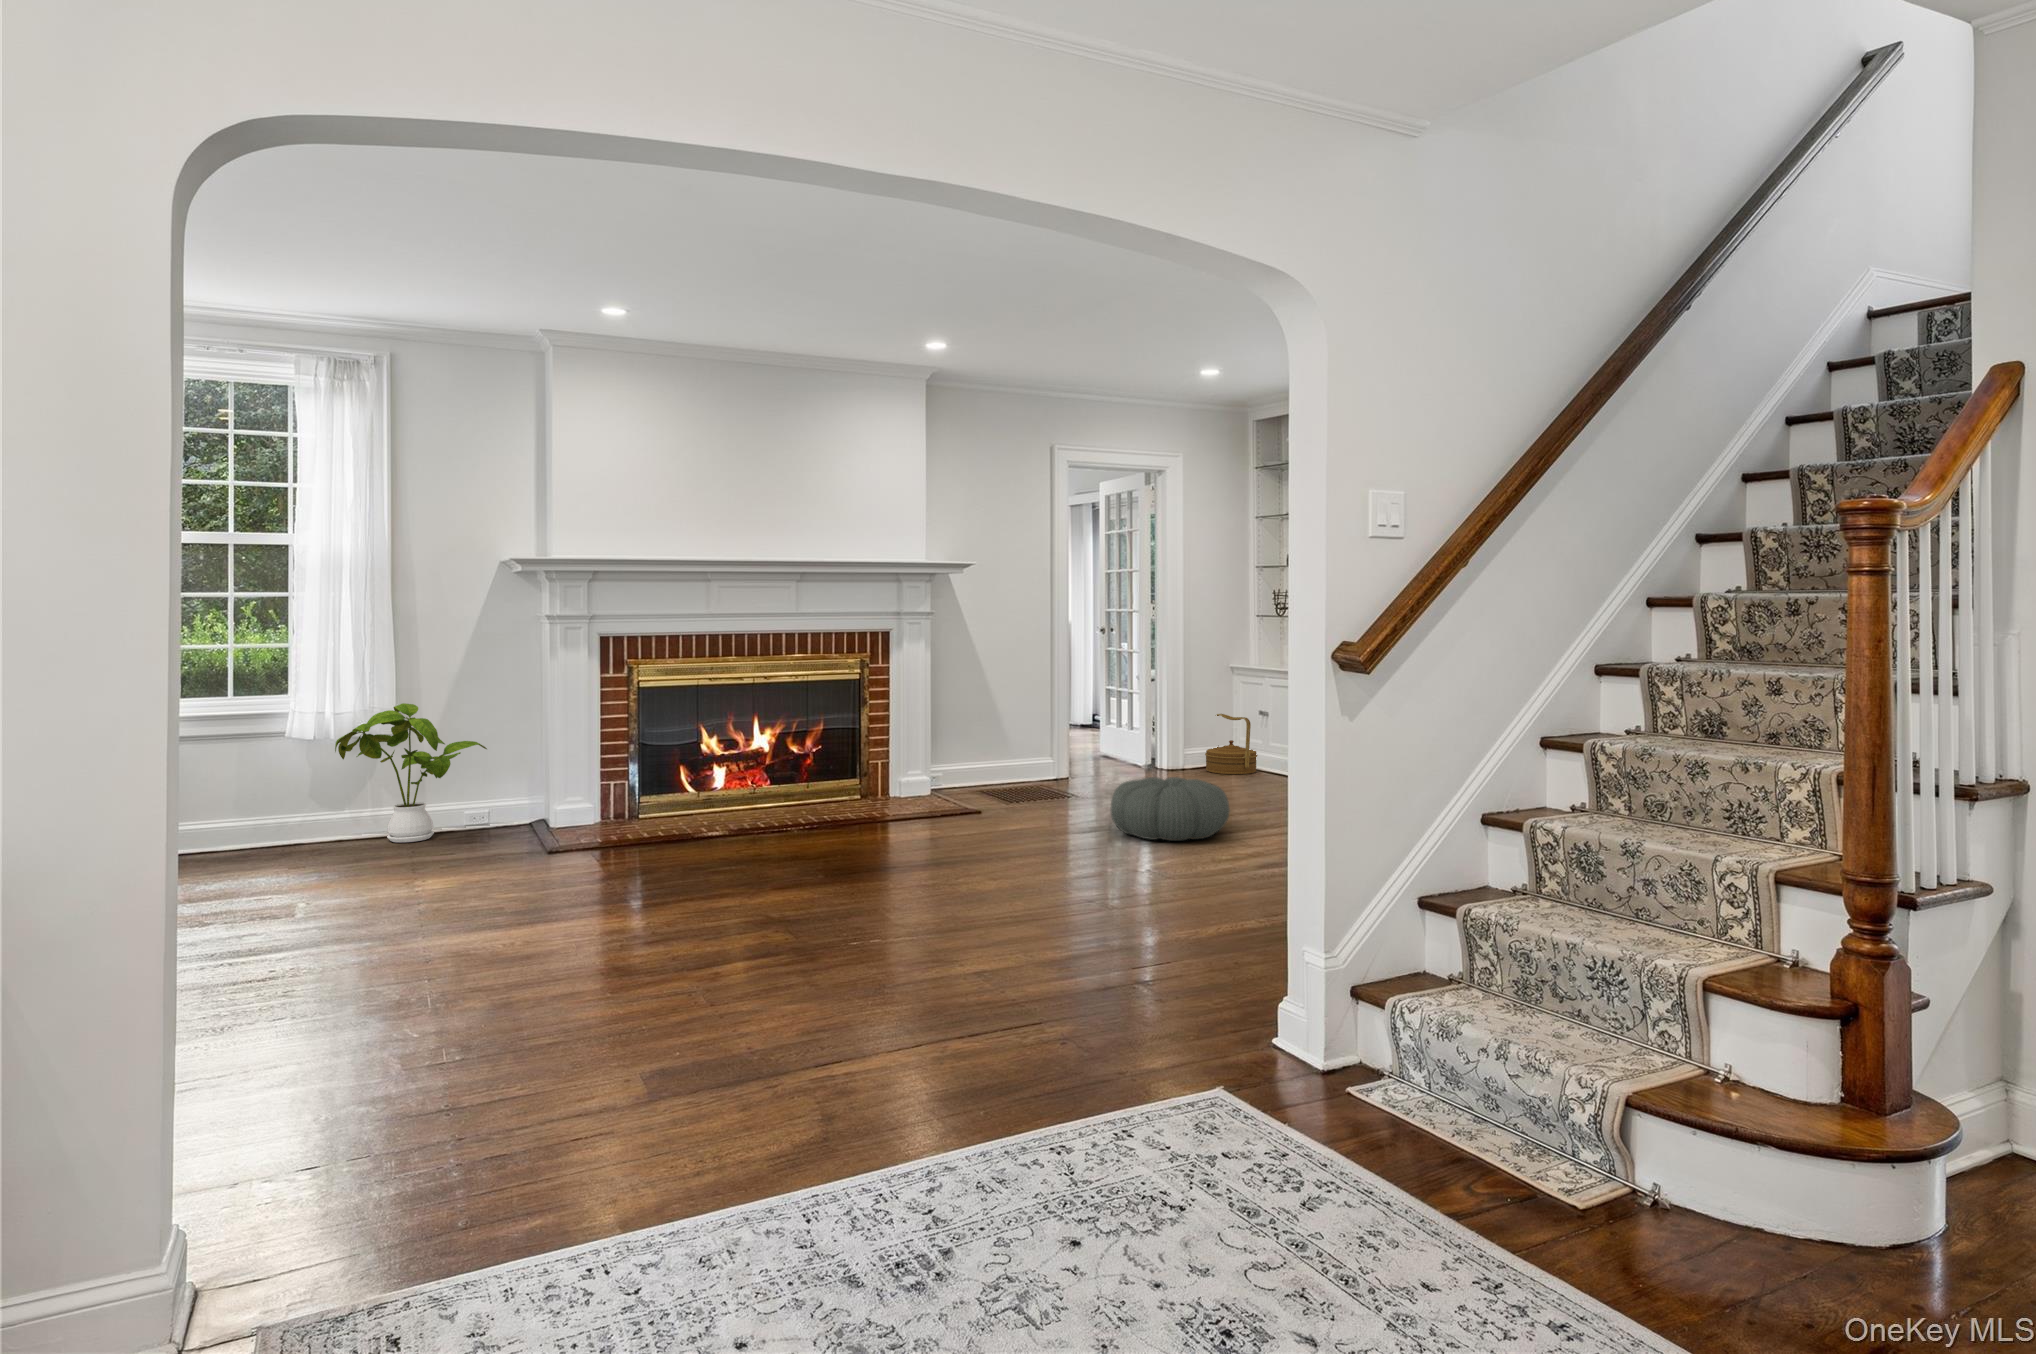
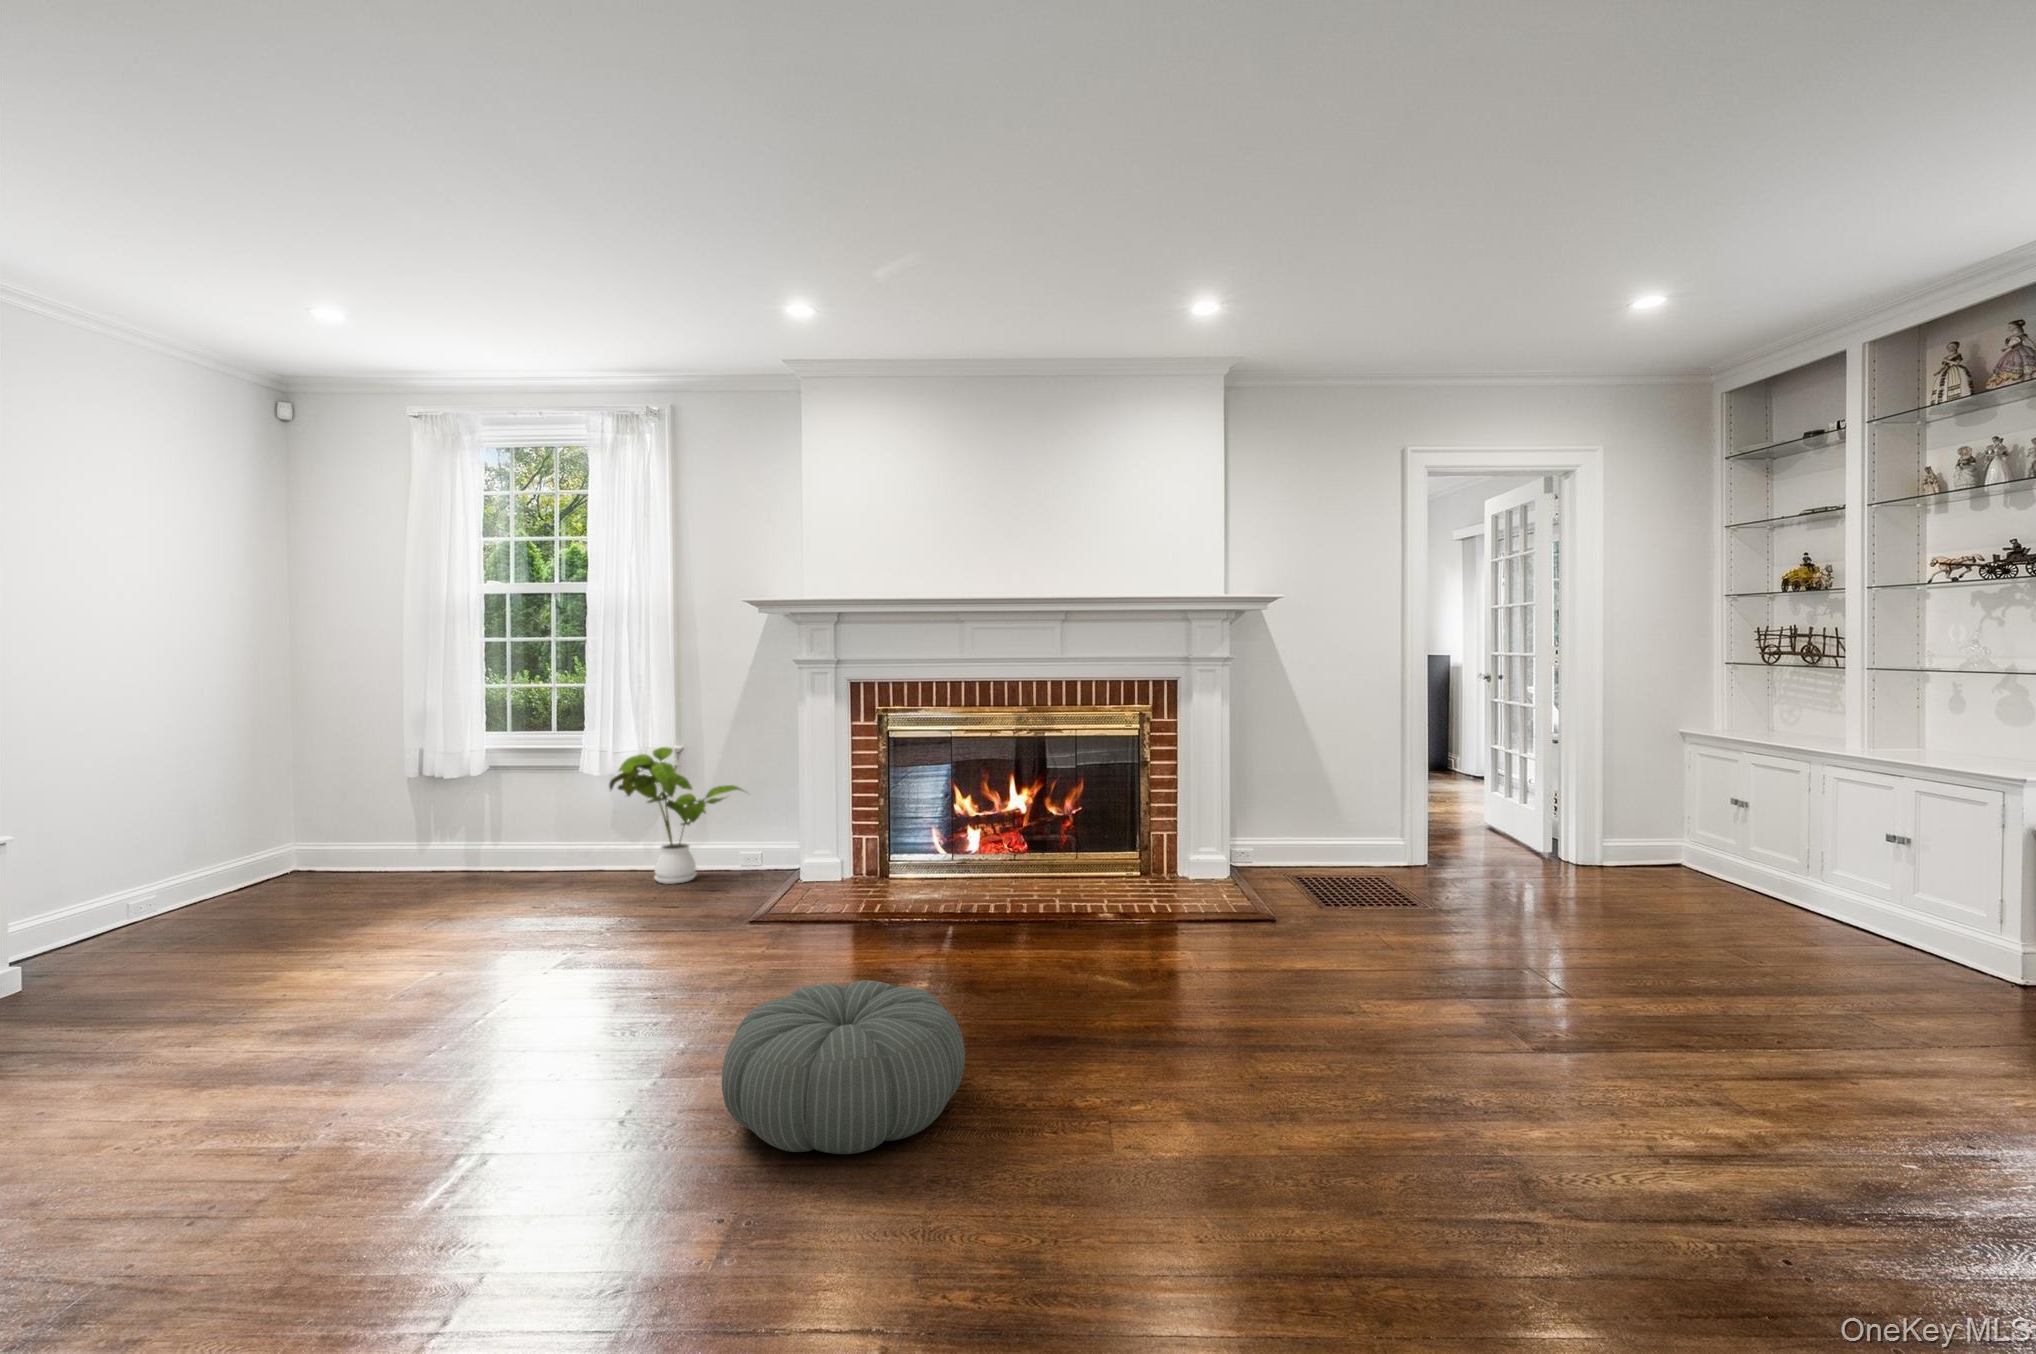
woven basket: present [1205,714,1257,774] -> none [1645,798,1736,891]
pouf: present [1111,777,1229,841] -> present [722,980,965,1154]

